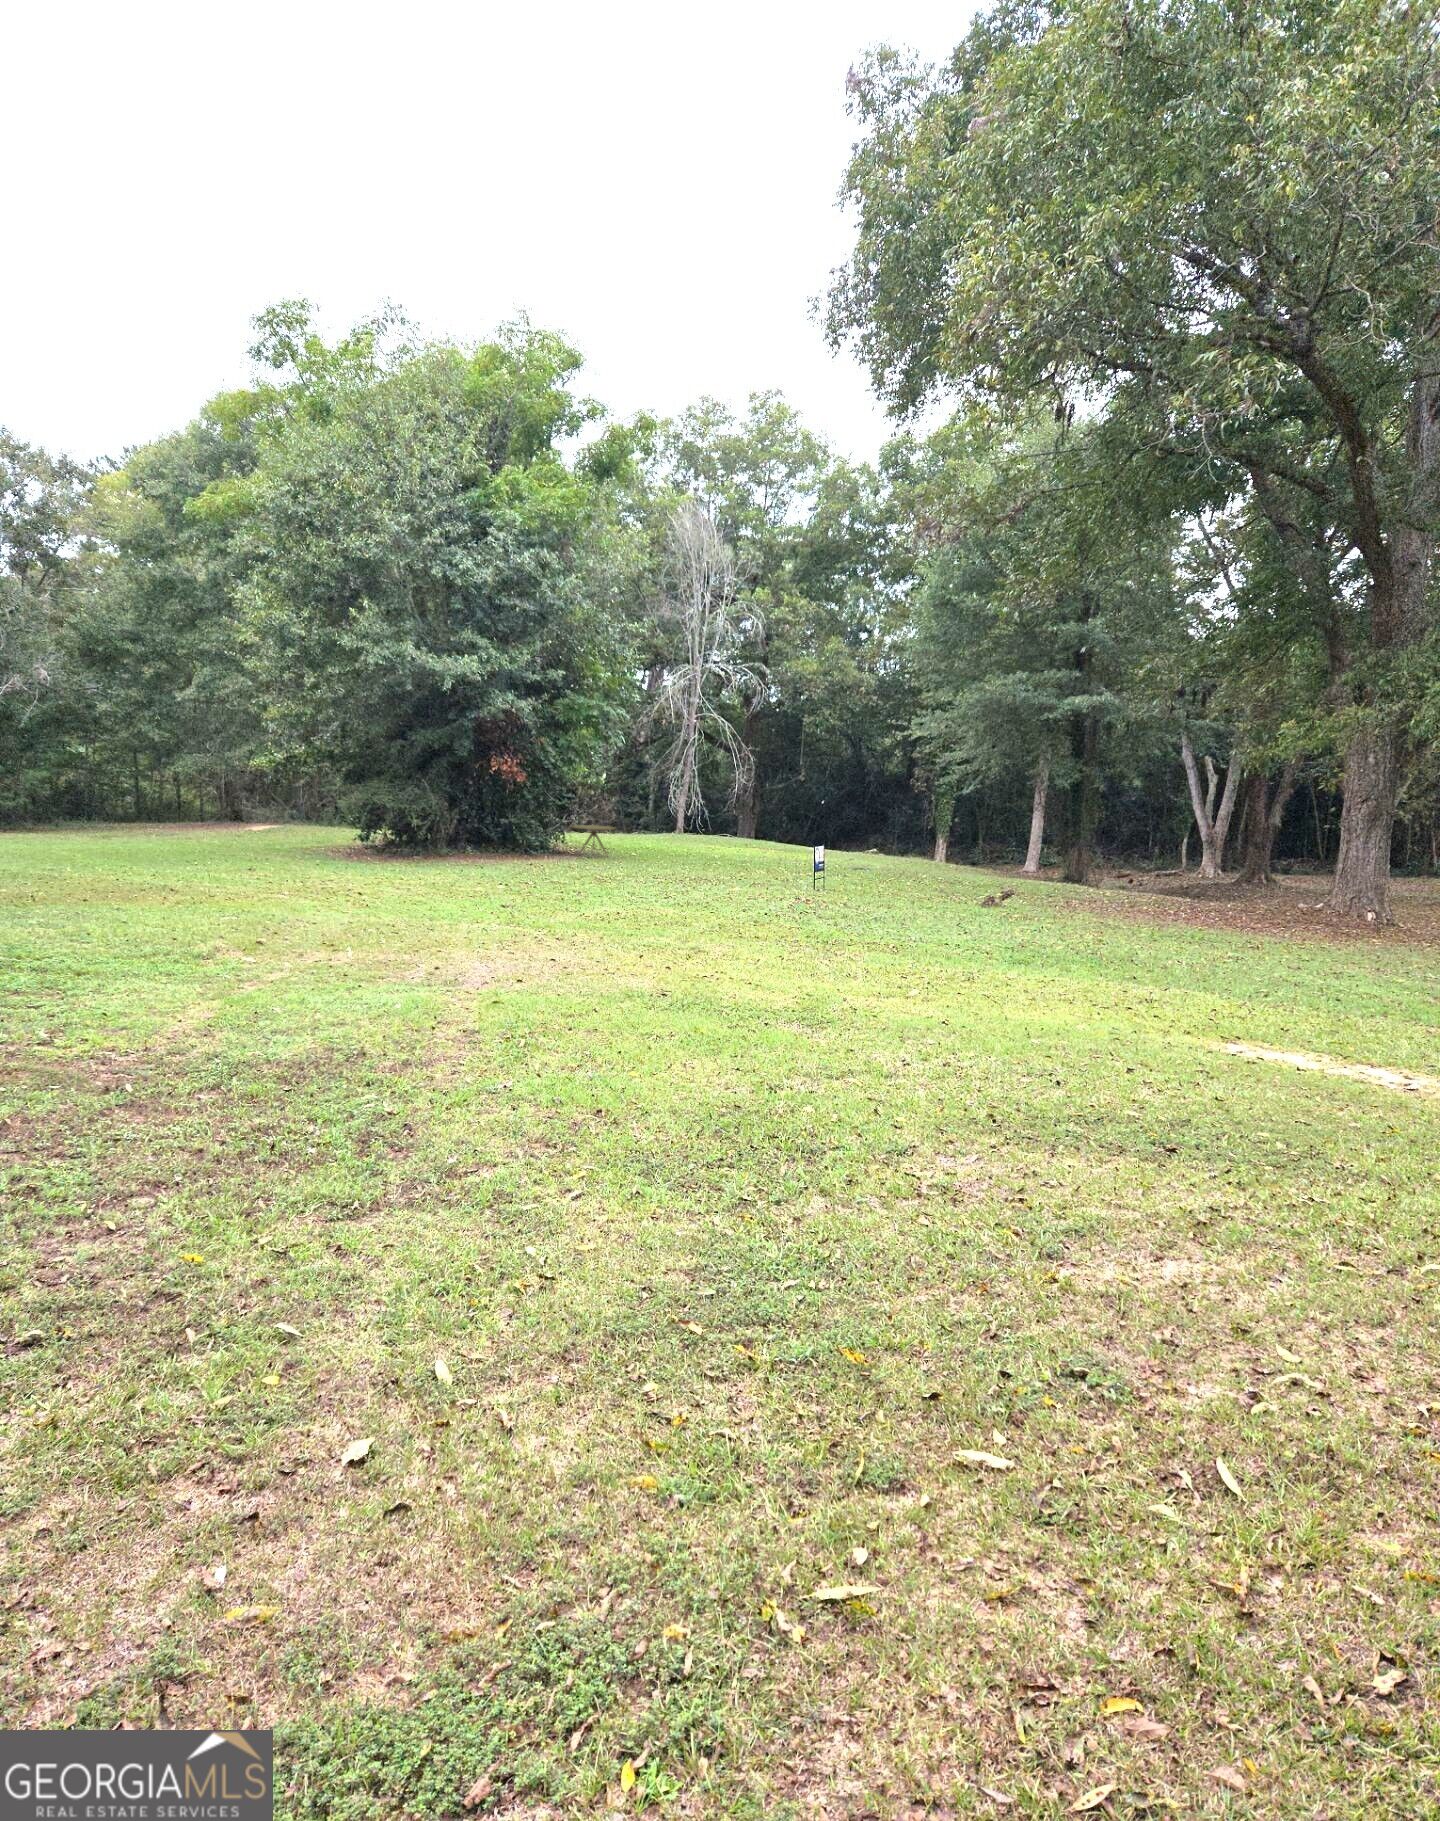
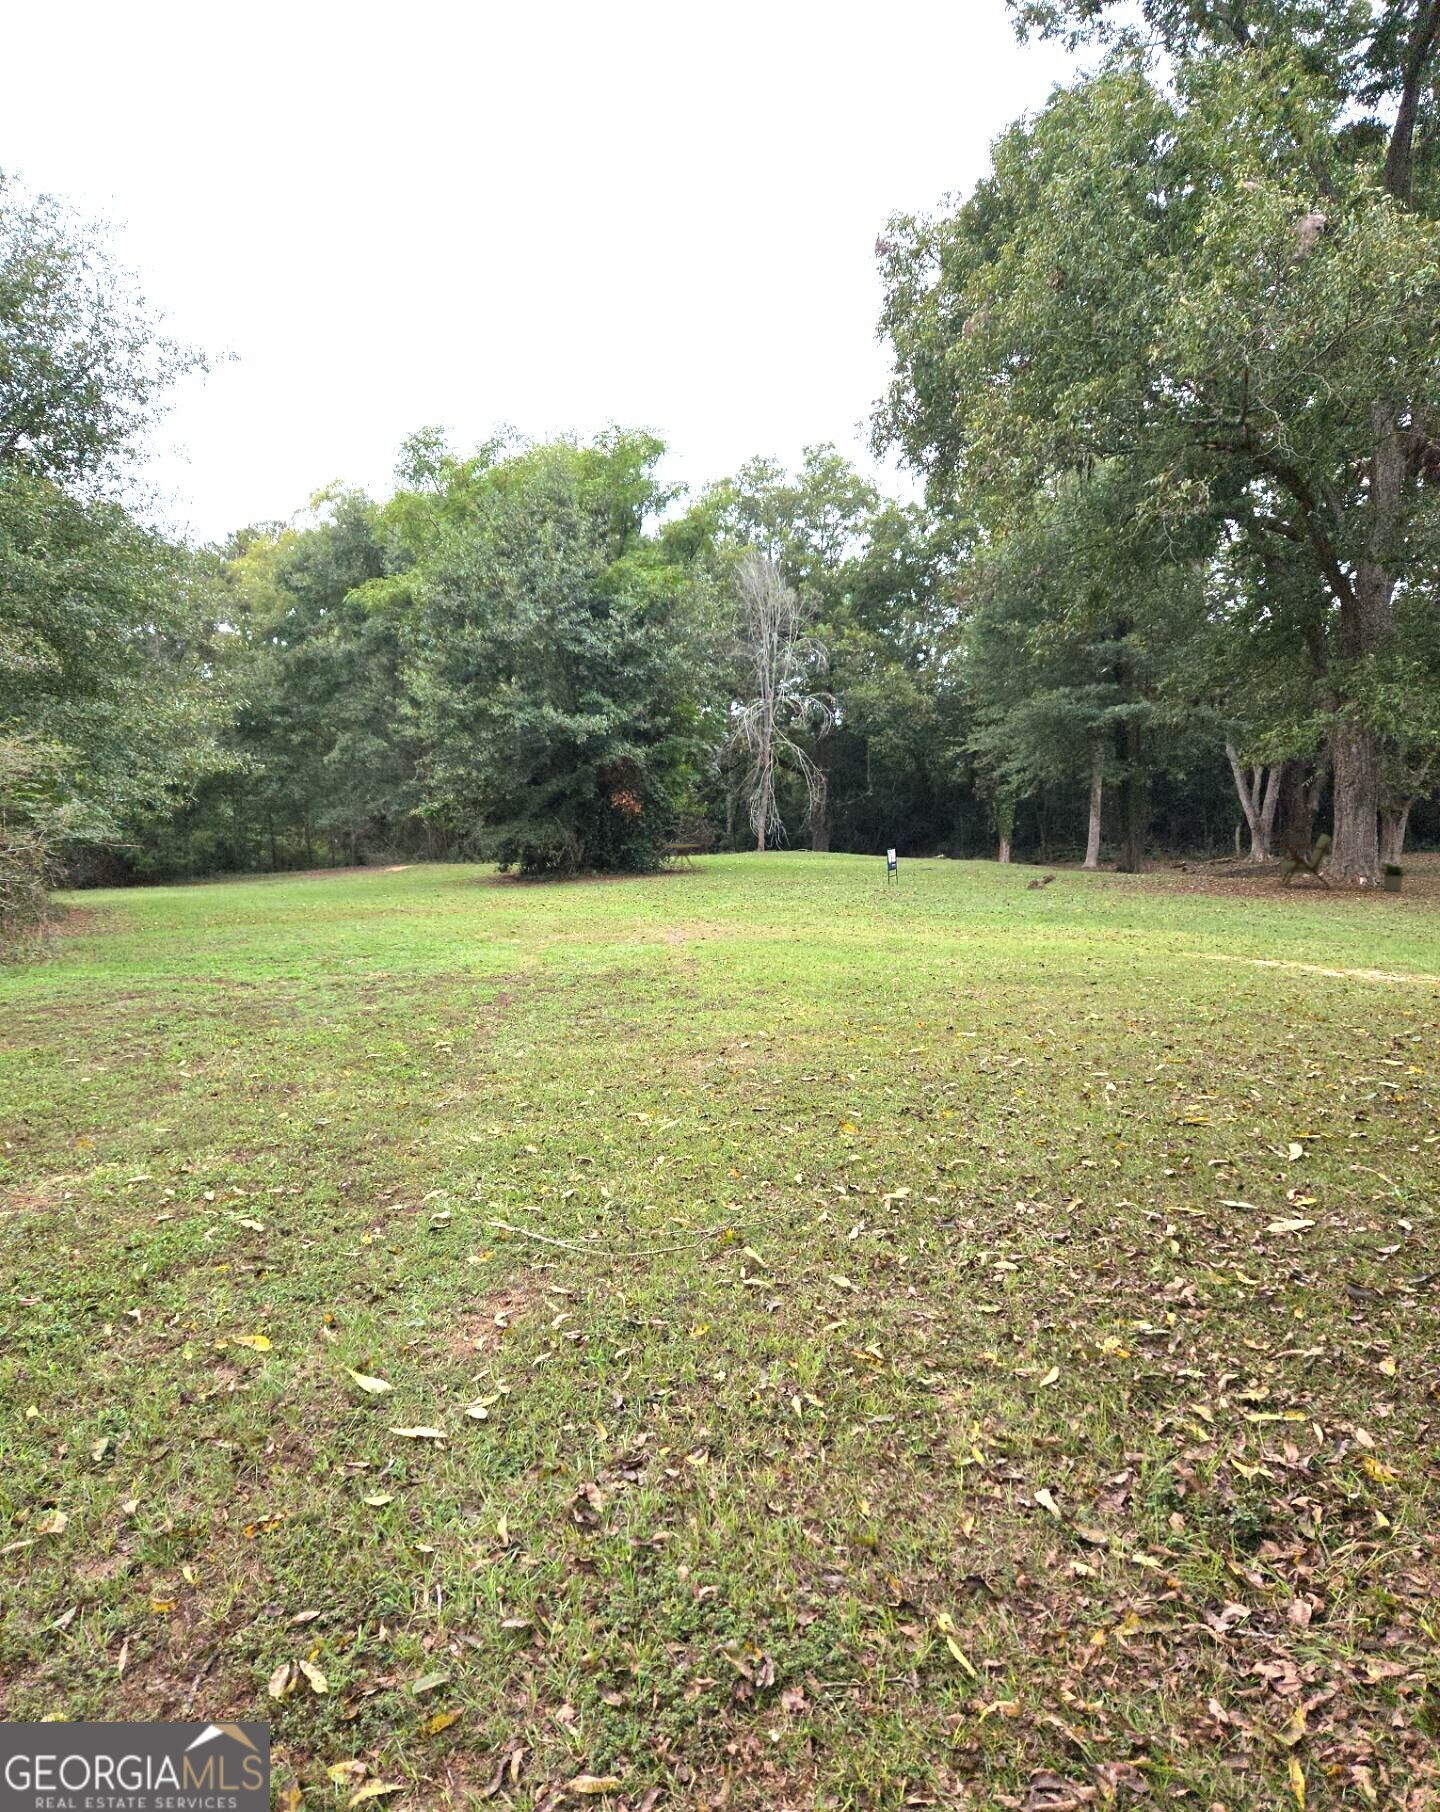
lounge chair: none [1223,863,1276,922] -> present [1281,834,1331,888]
potted plant: none [1312,898,1352,927] -> present [1383,864,1405,891]

